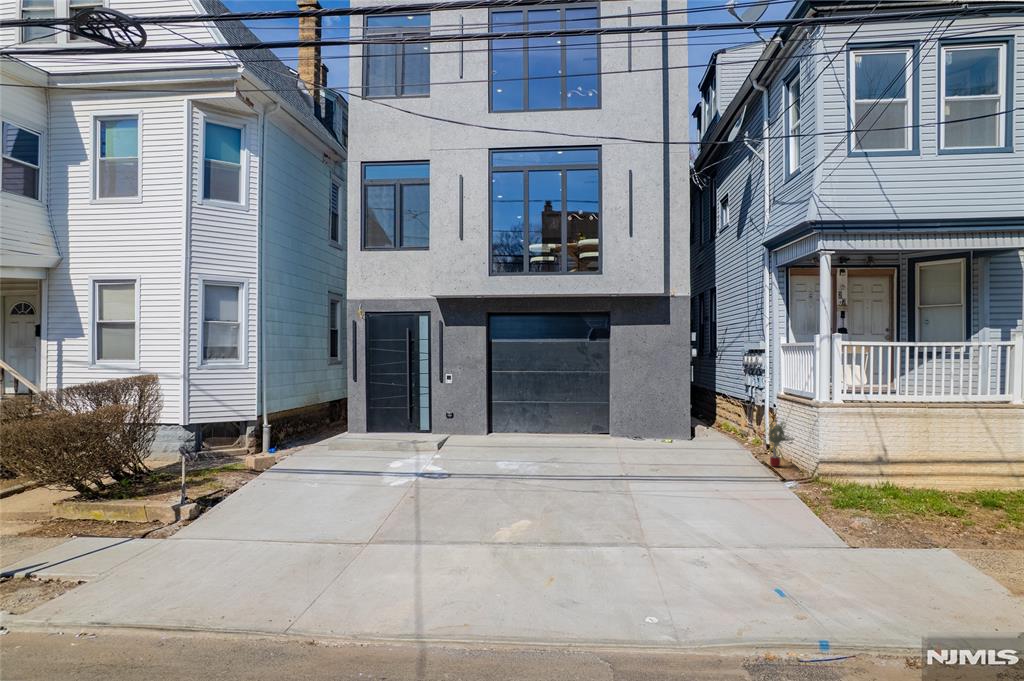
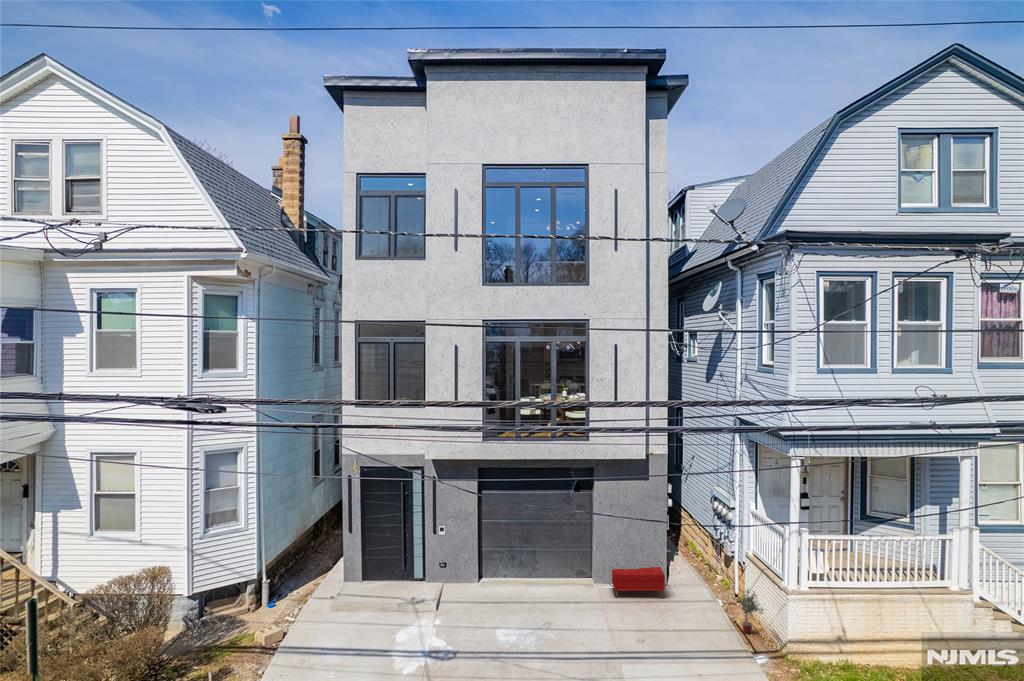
bench: none [628,416,686,446] -> present [612,566,665,598]

